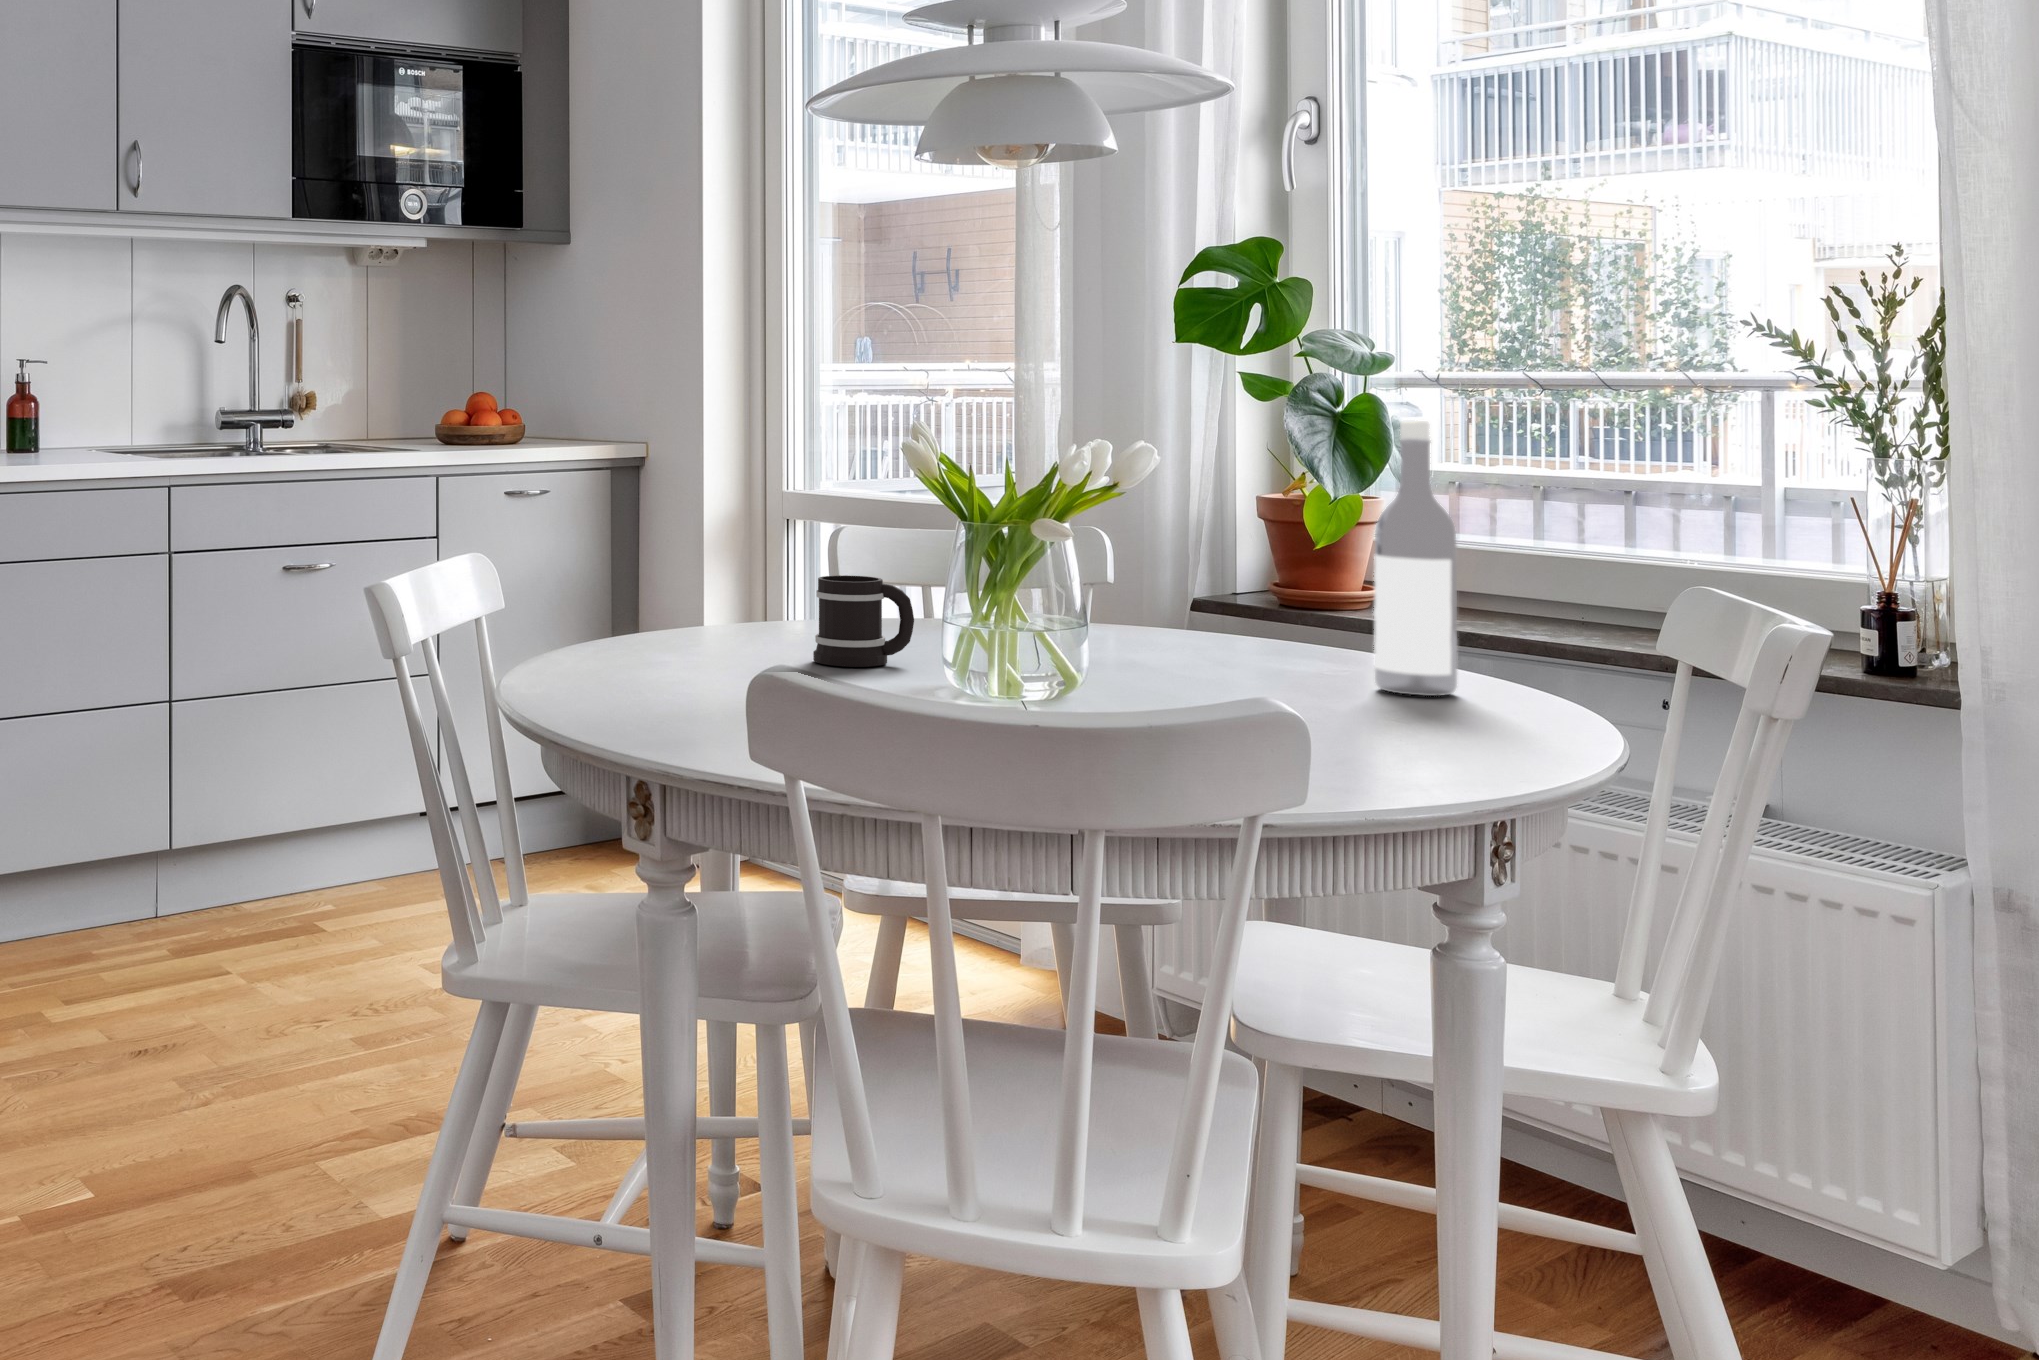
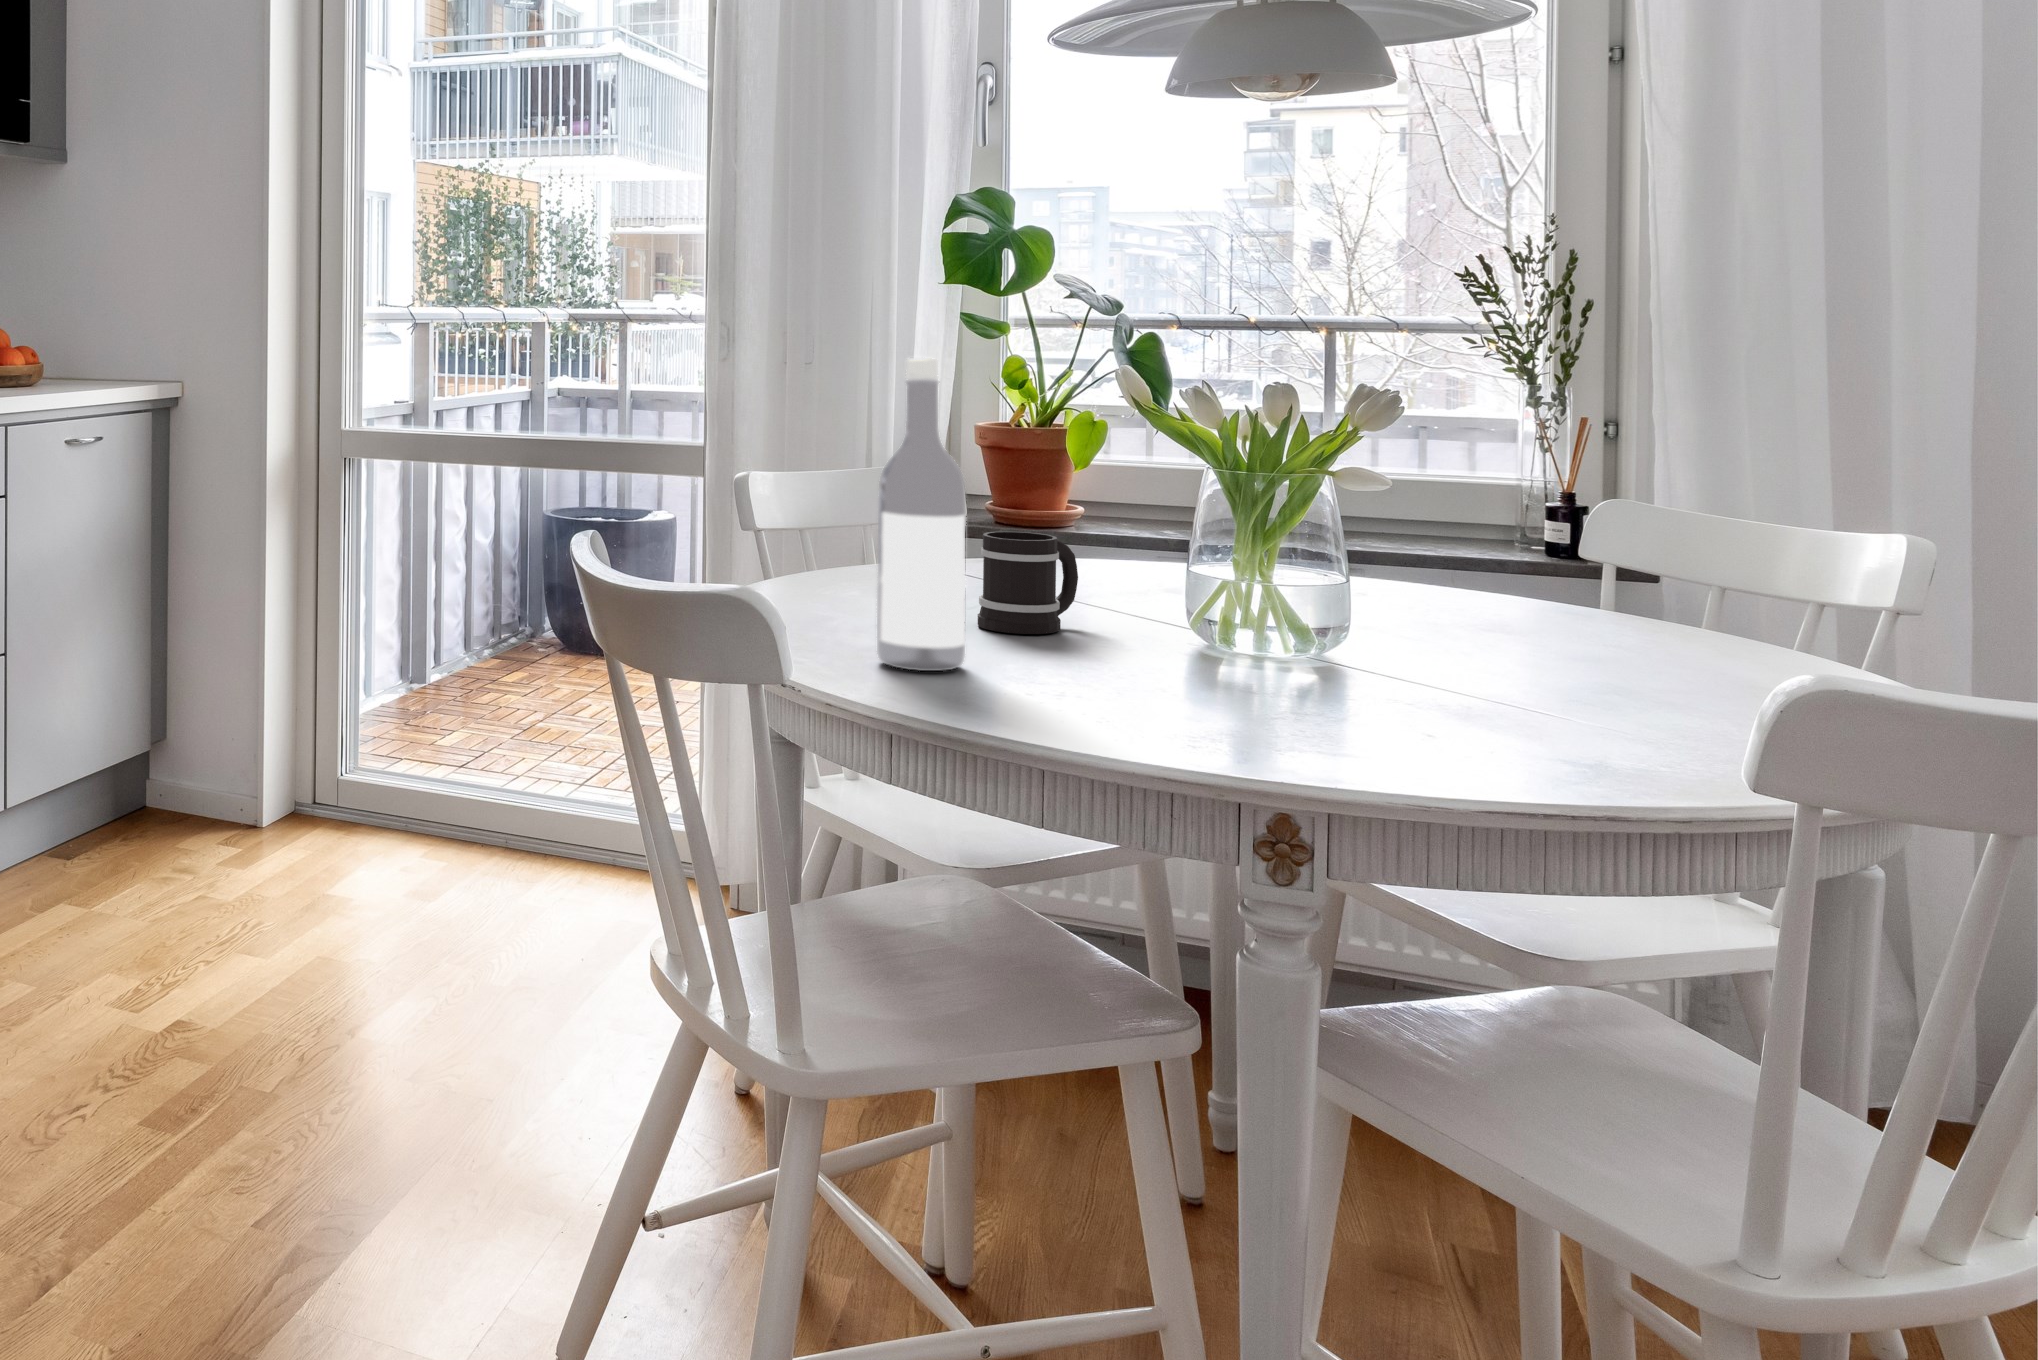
wine bottle: present [1374,420,1457,696] -> present [877,358,966,671]

